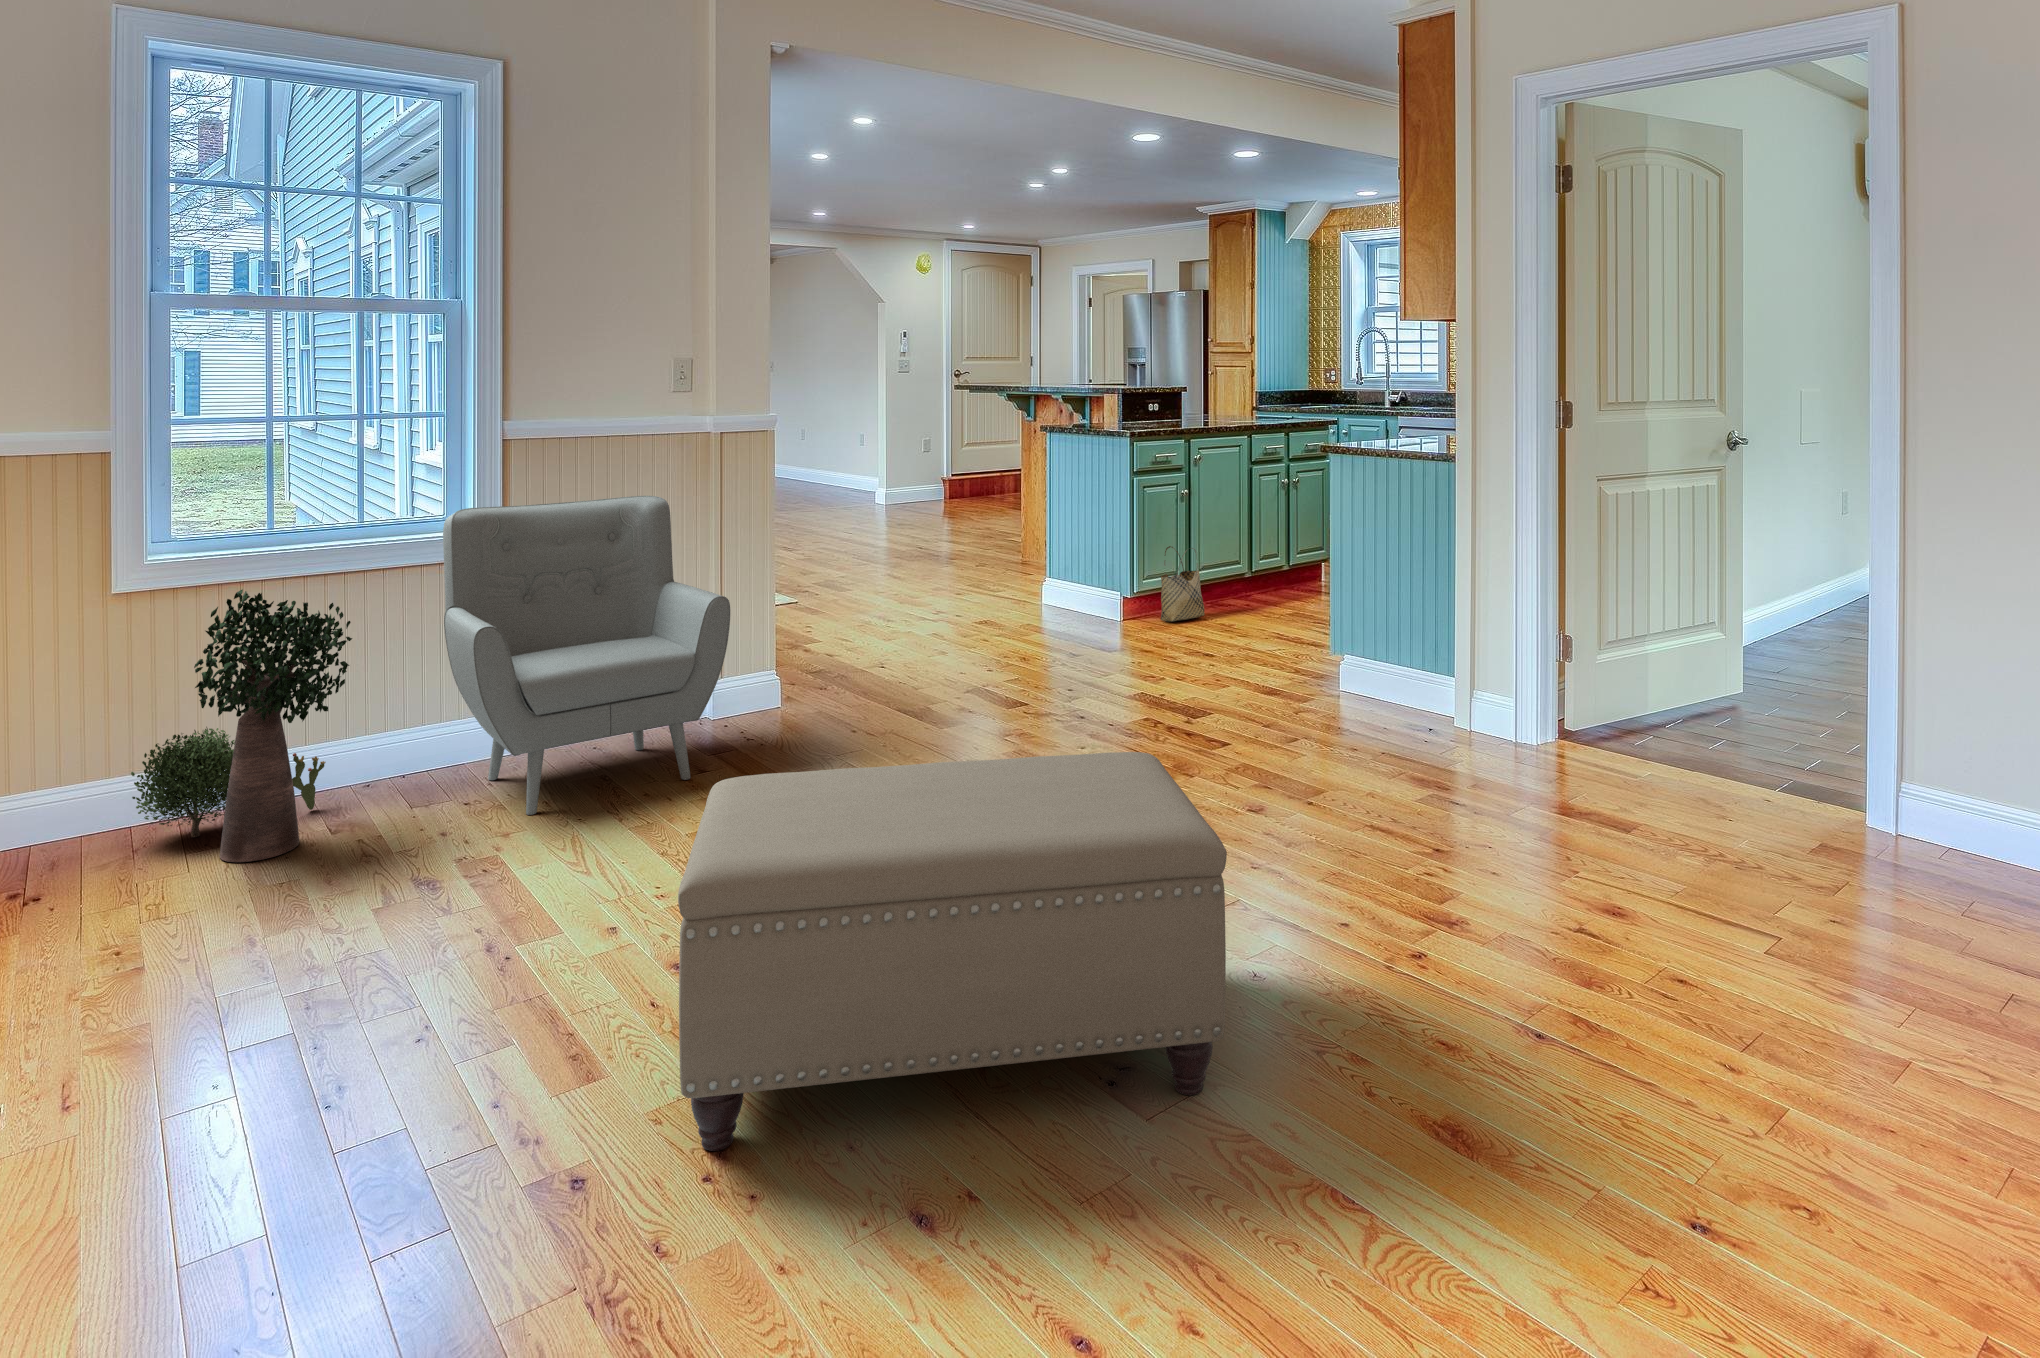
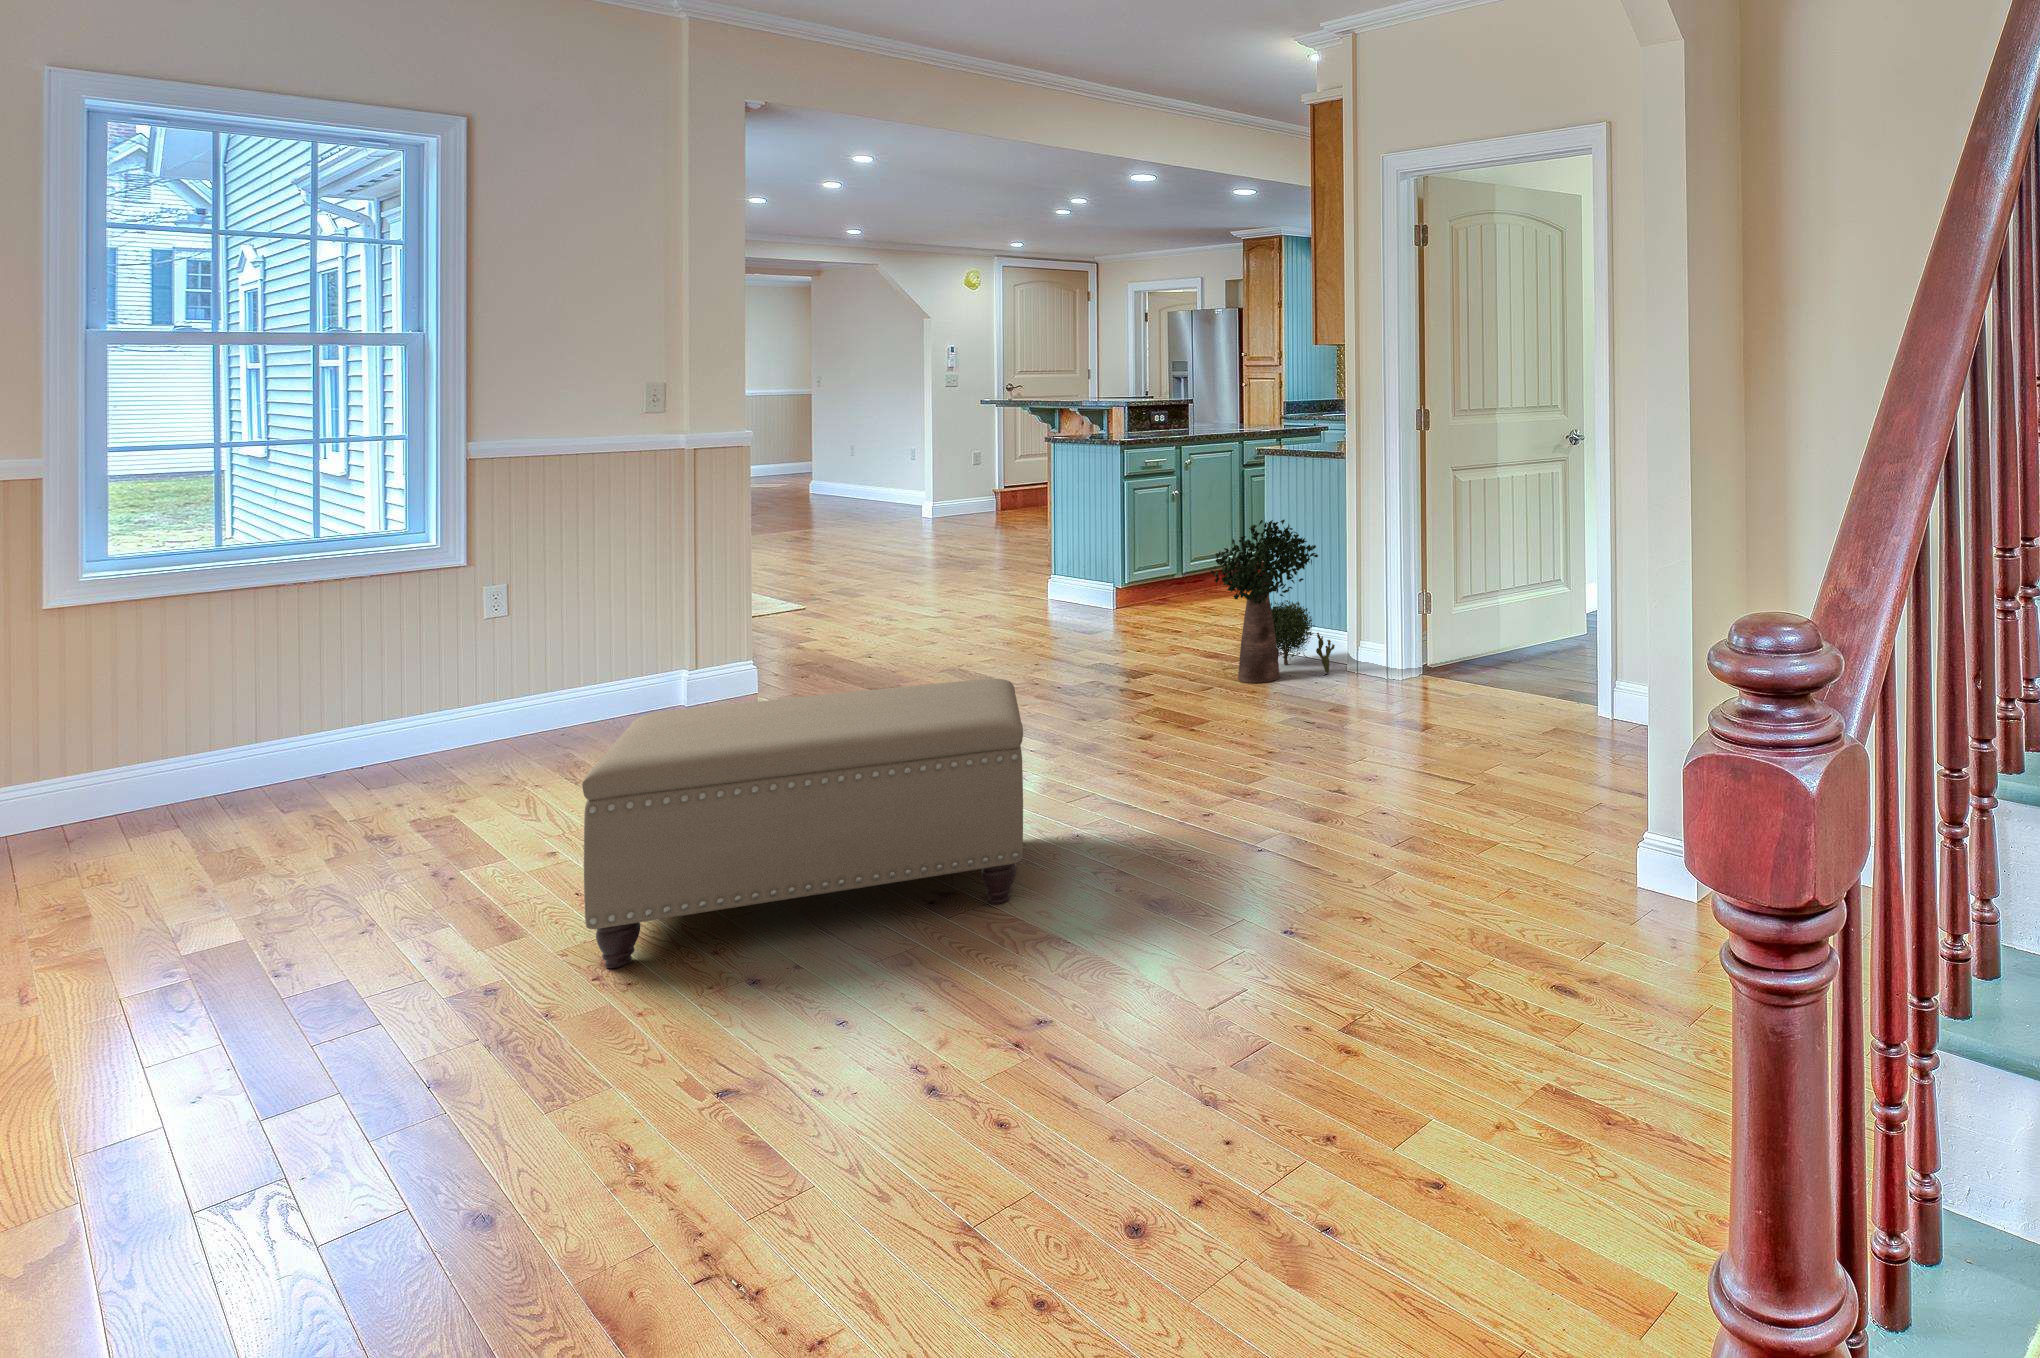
armchair: present [443,496,730,815] -> none [405,507,696,787]
woven basket: present [1161,546,1205,622] -> none [1150,541,1192,607]
potted plant: present [131,589,352,862] -> present [1211,520,1335,683]

